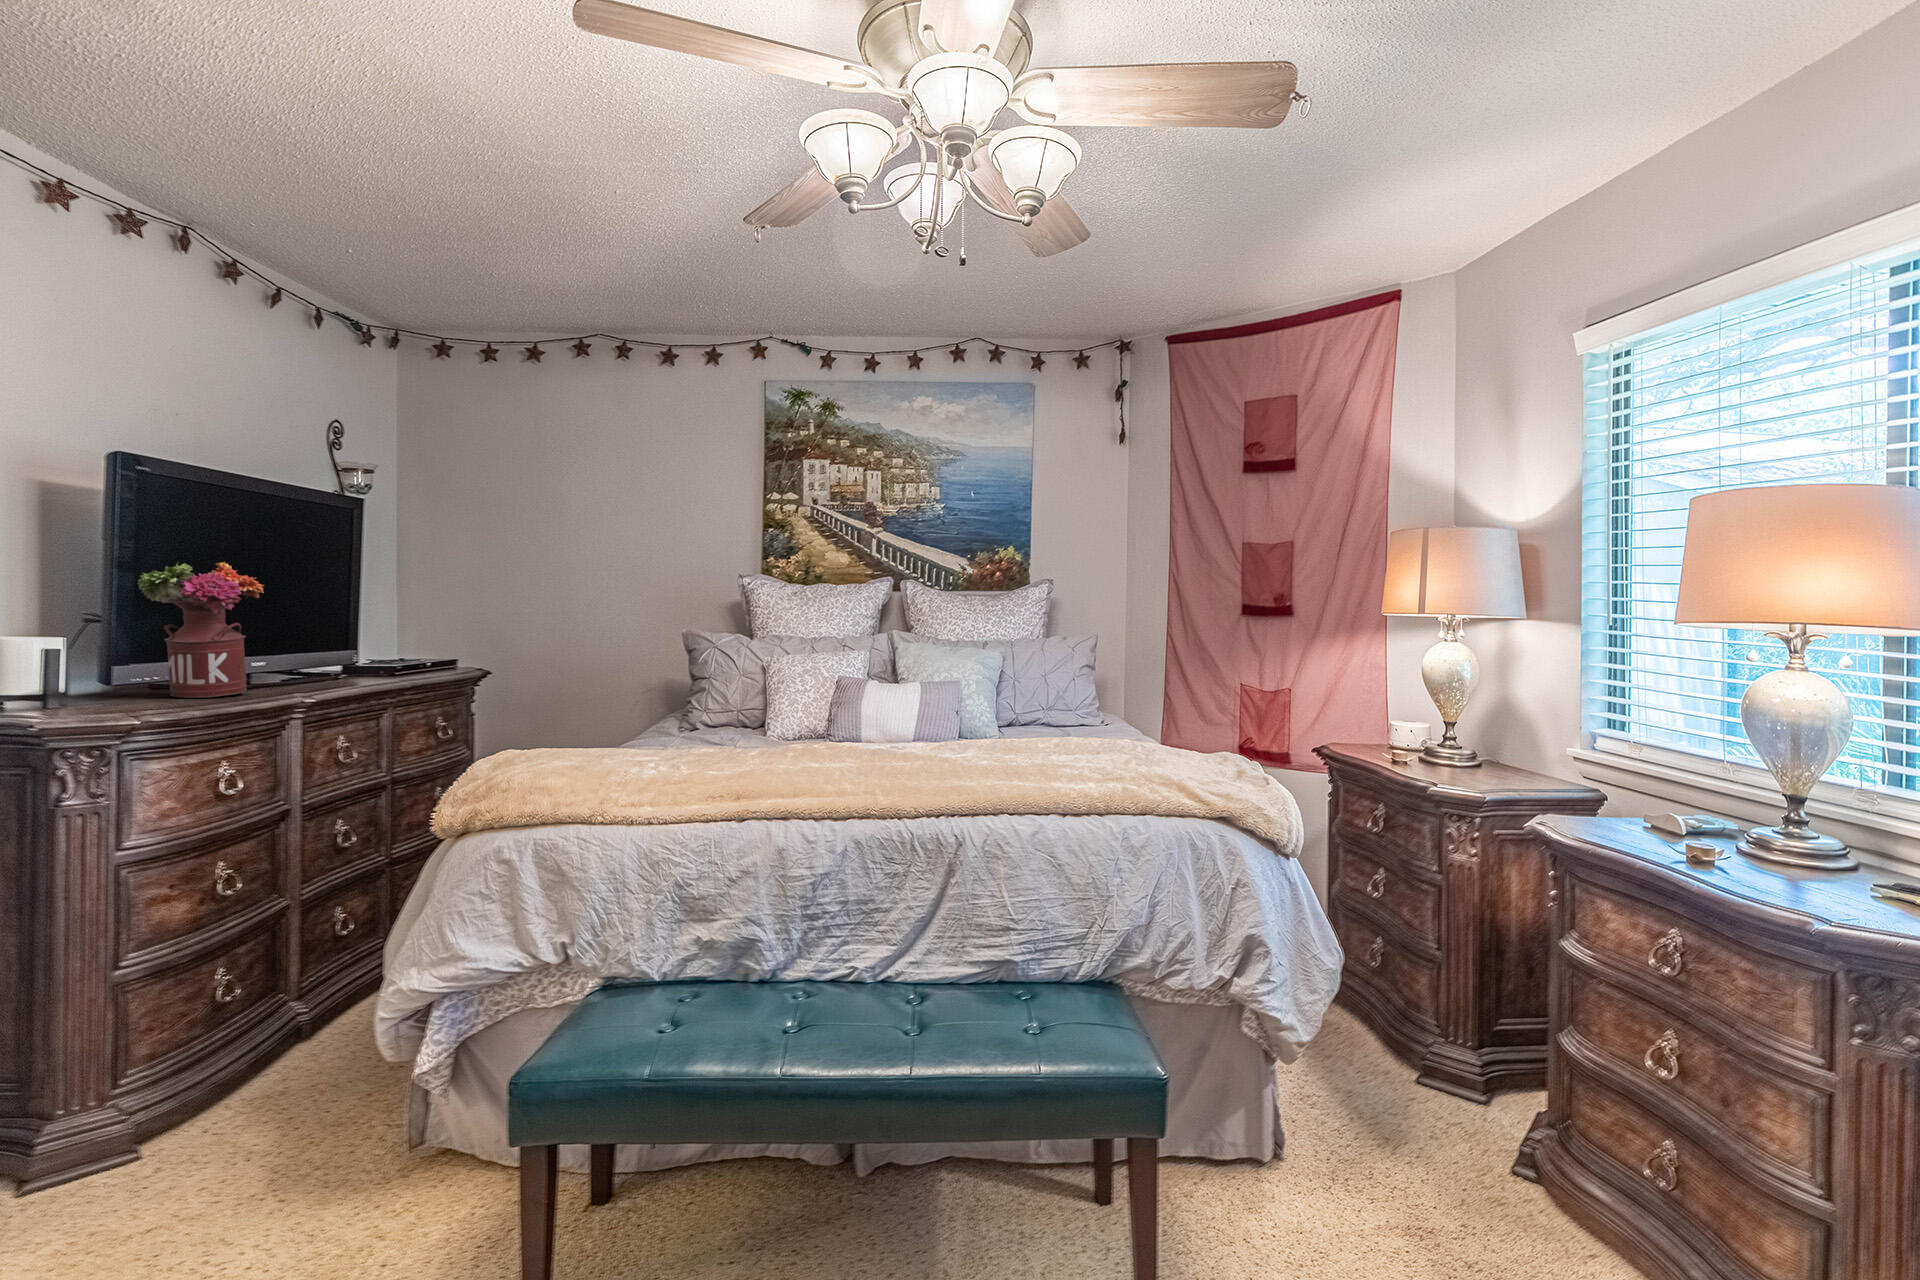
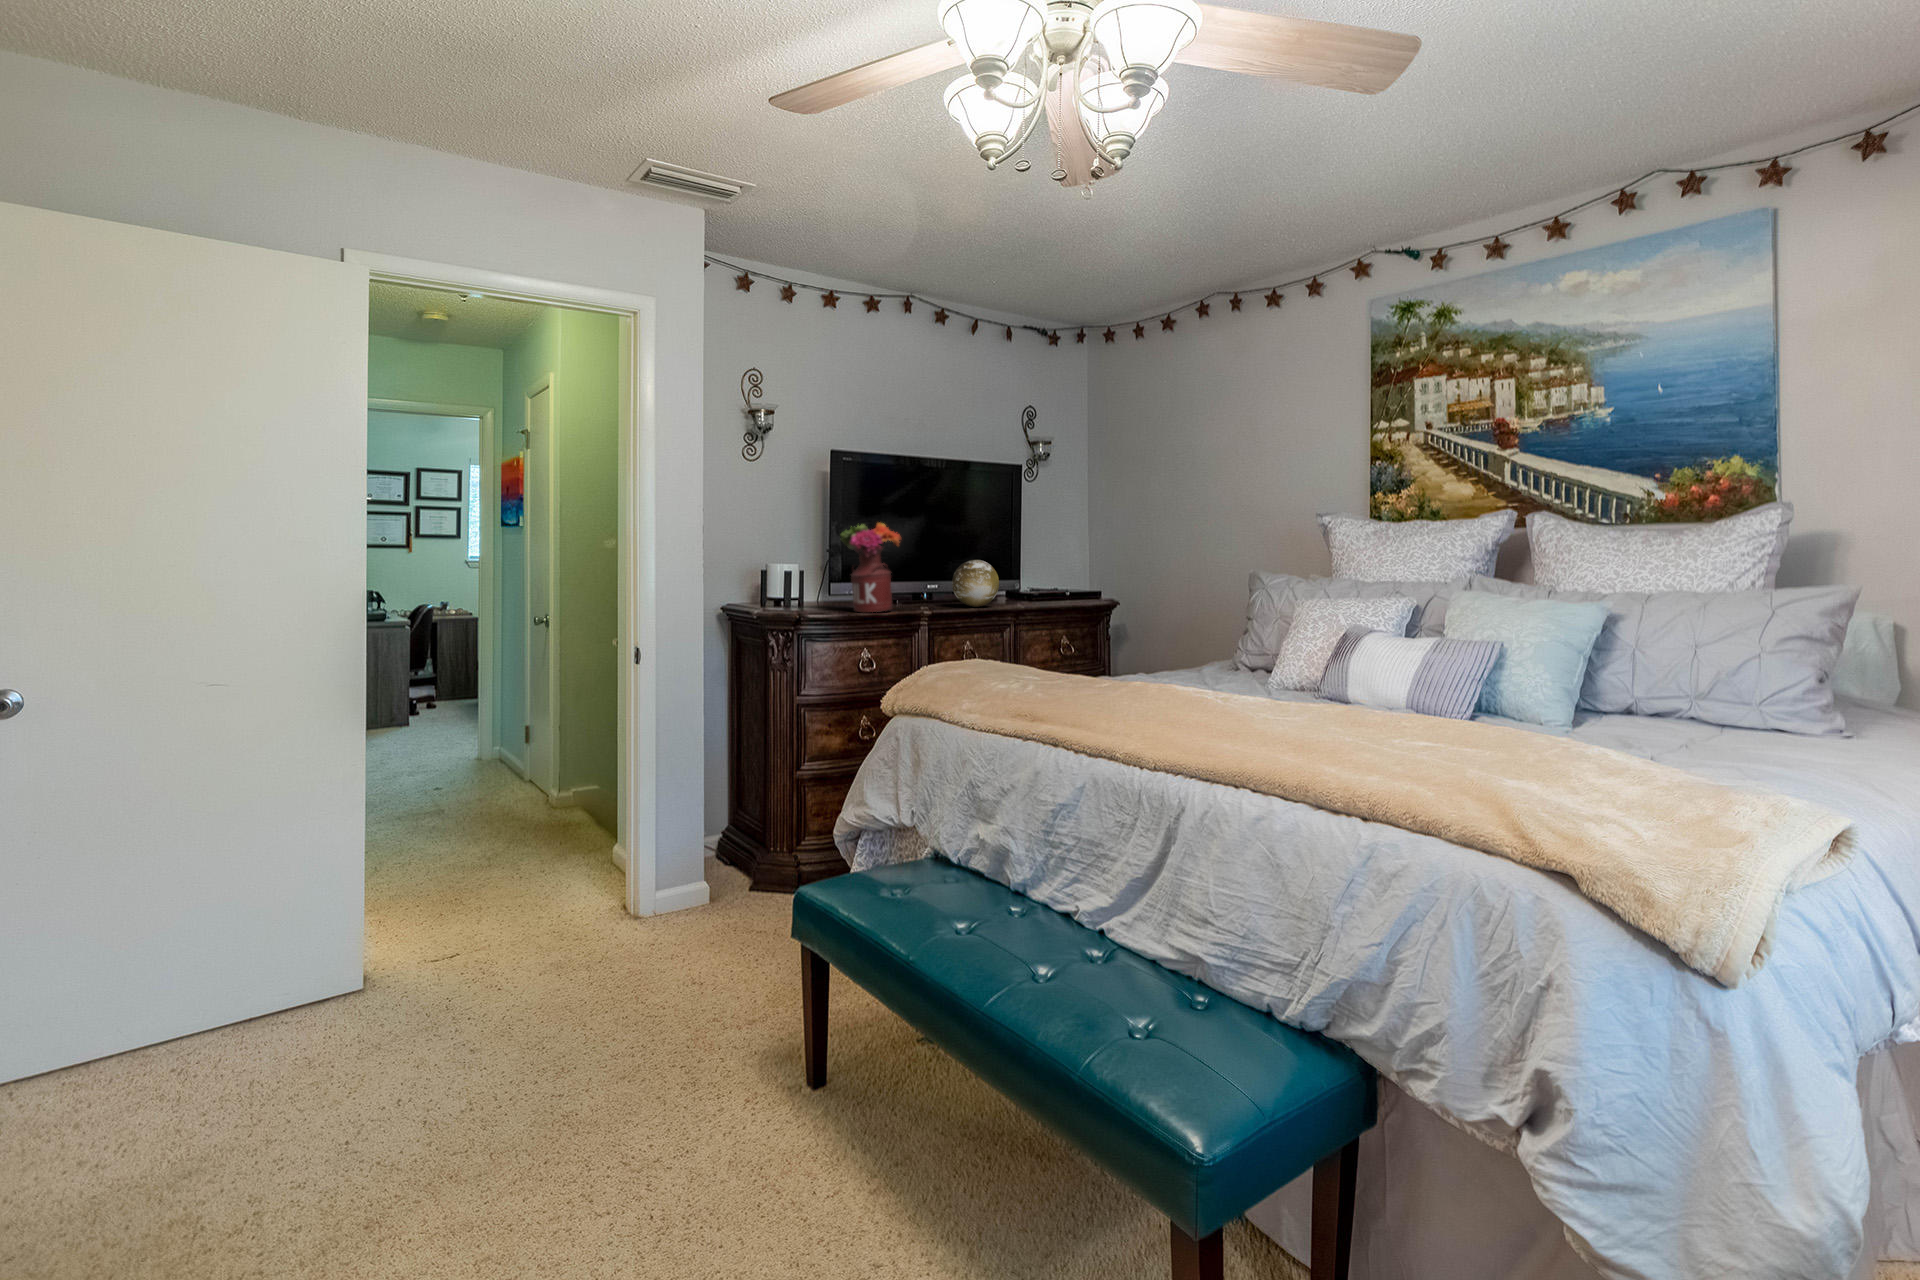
decorative orb: none [307,615,383,678] -> present [952,560,999,607]

